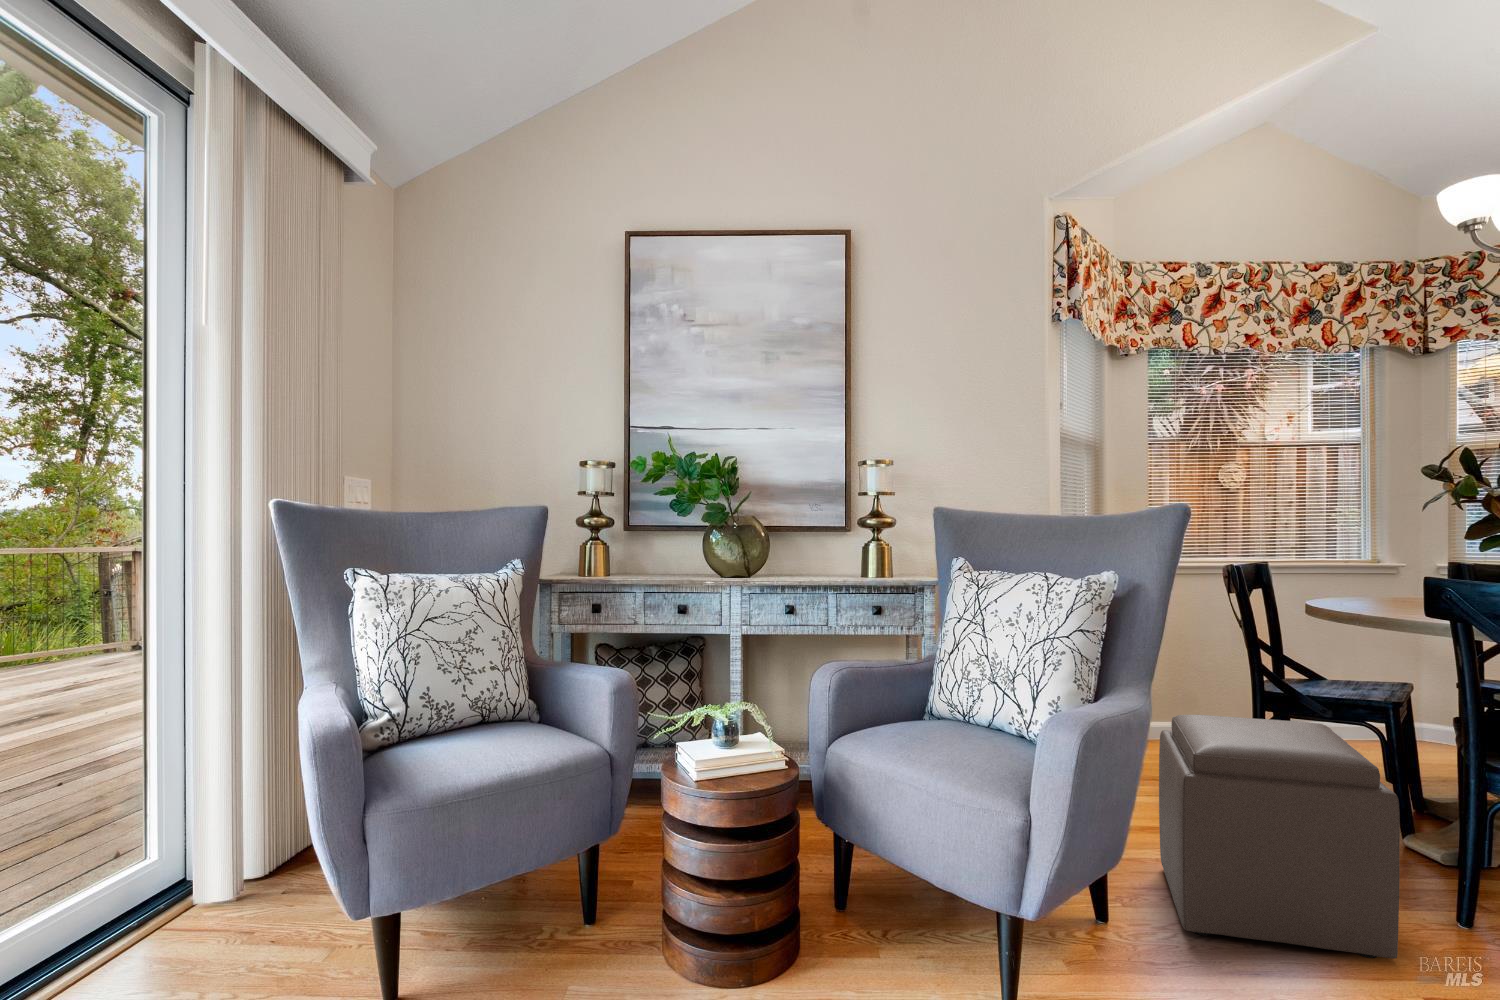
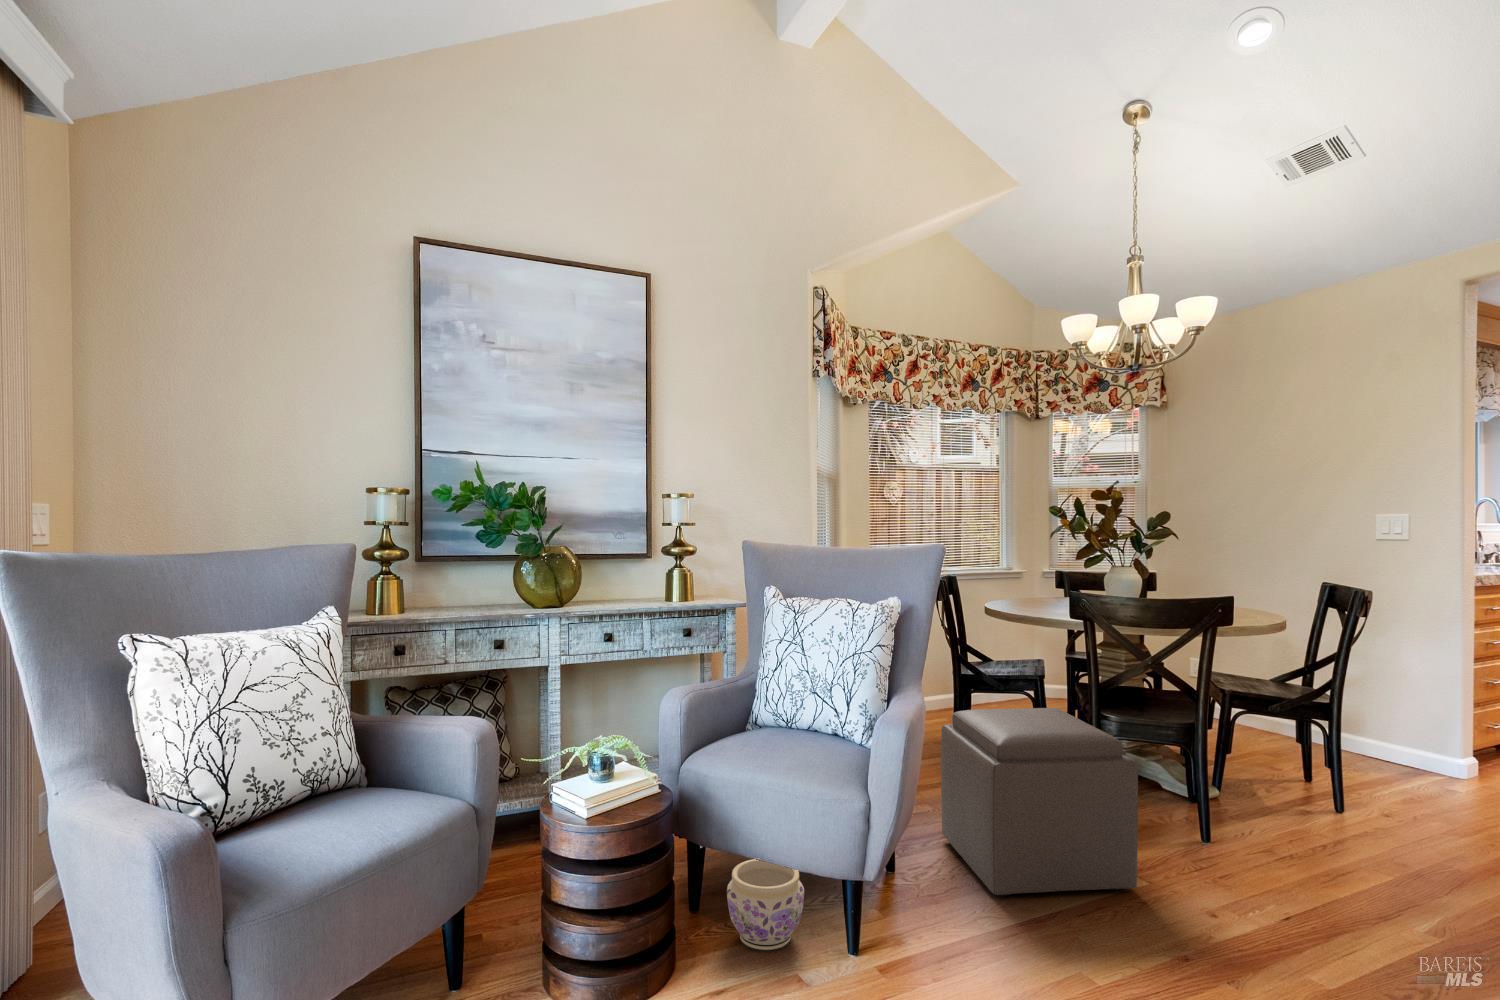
planter: none [851,840,934,934] -> present [727,859,804,952]

